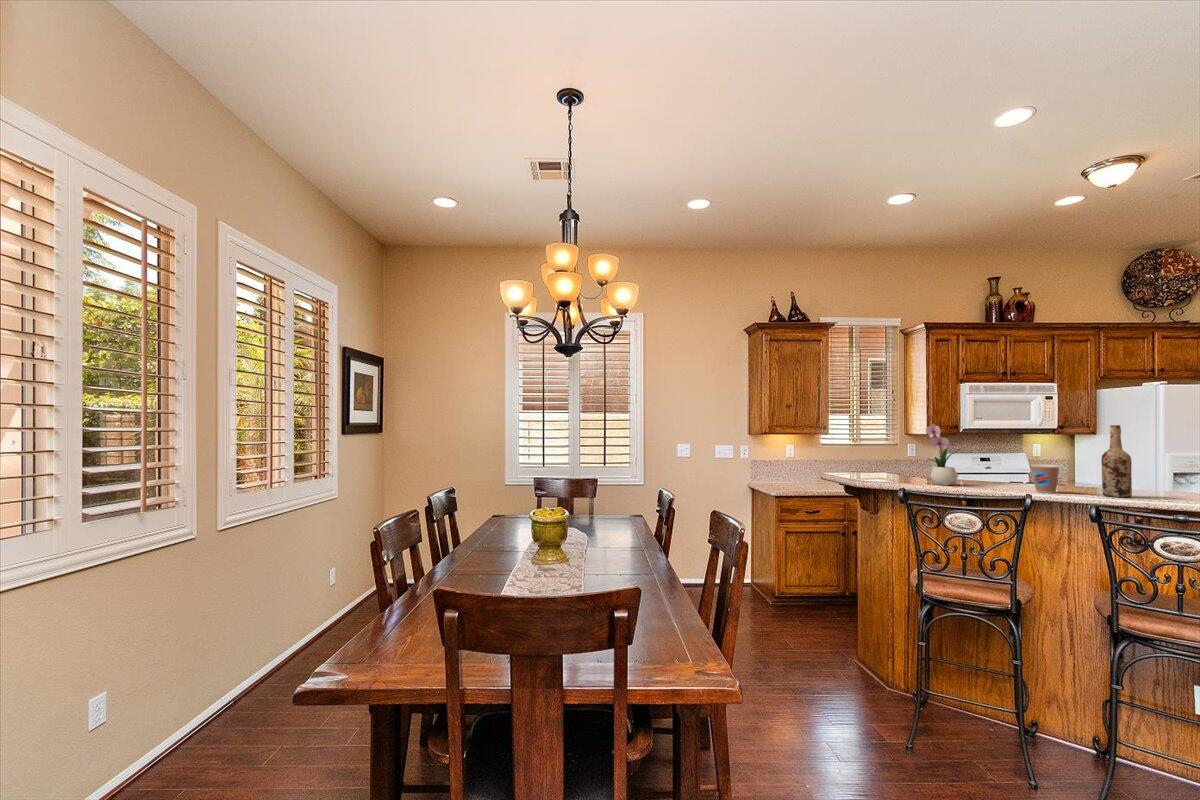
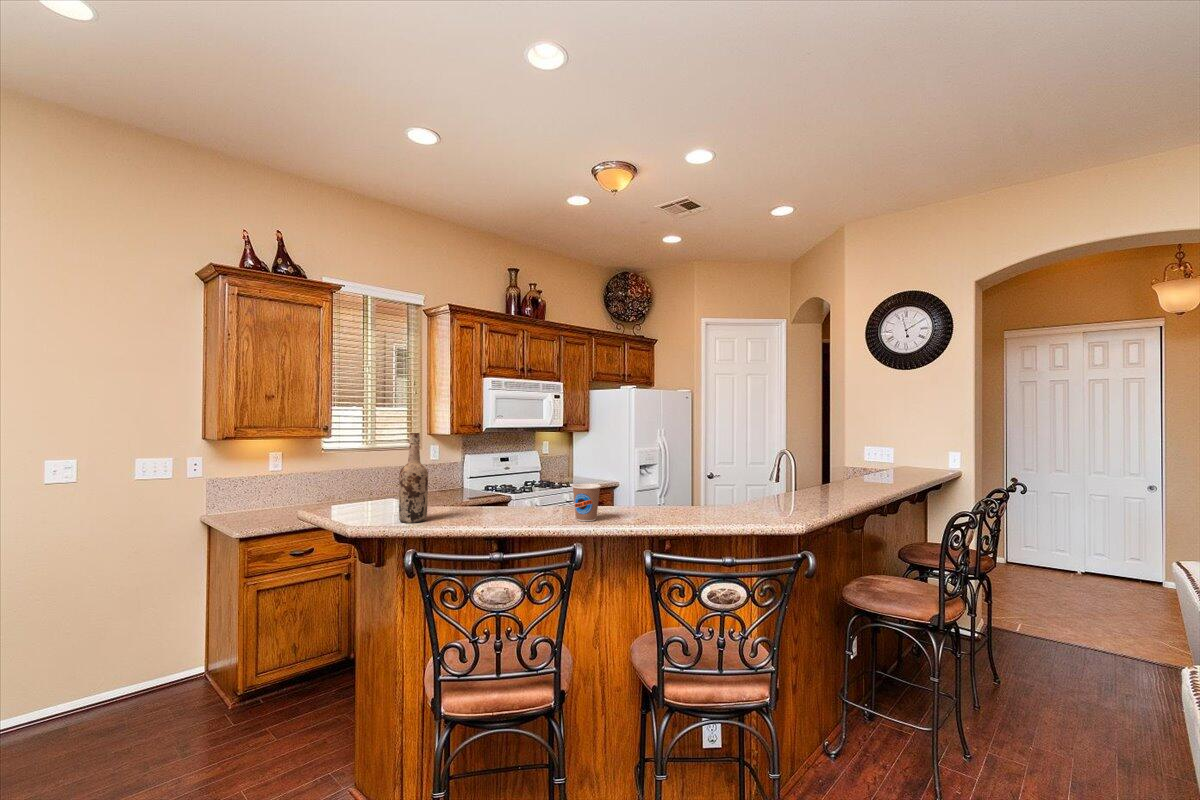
flower arrangement: present [926,415,958,485] -> none [451,420,494,520]
wine bottle: present [1101,425,1132,498] -> present [399,433,428,523]

